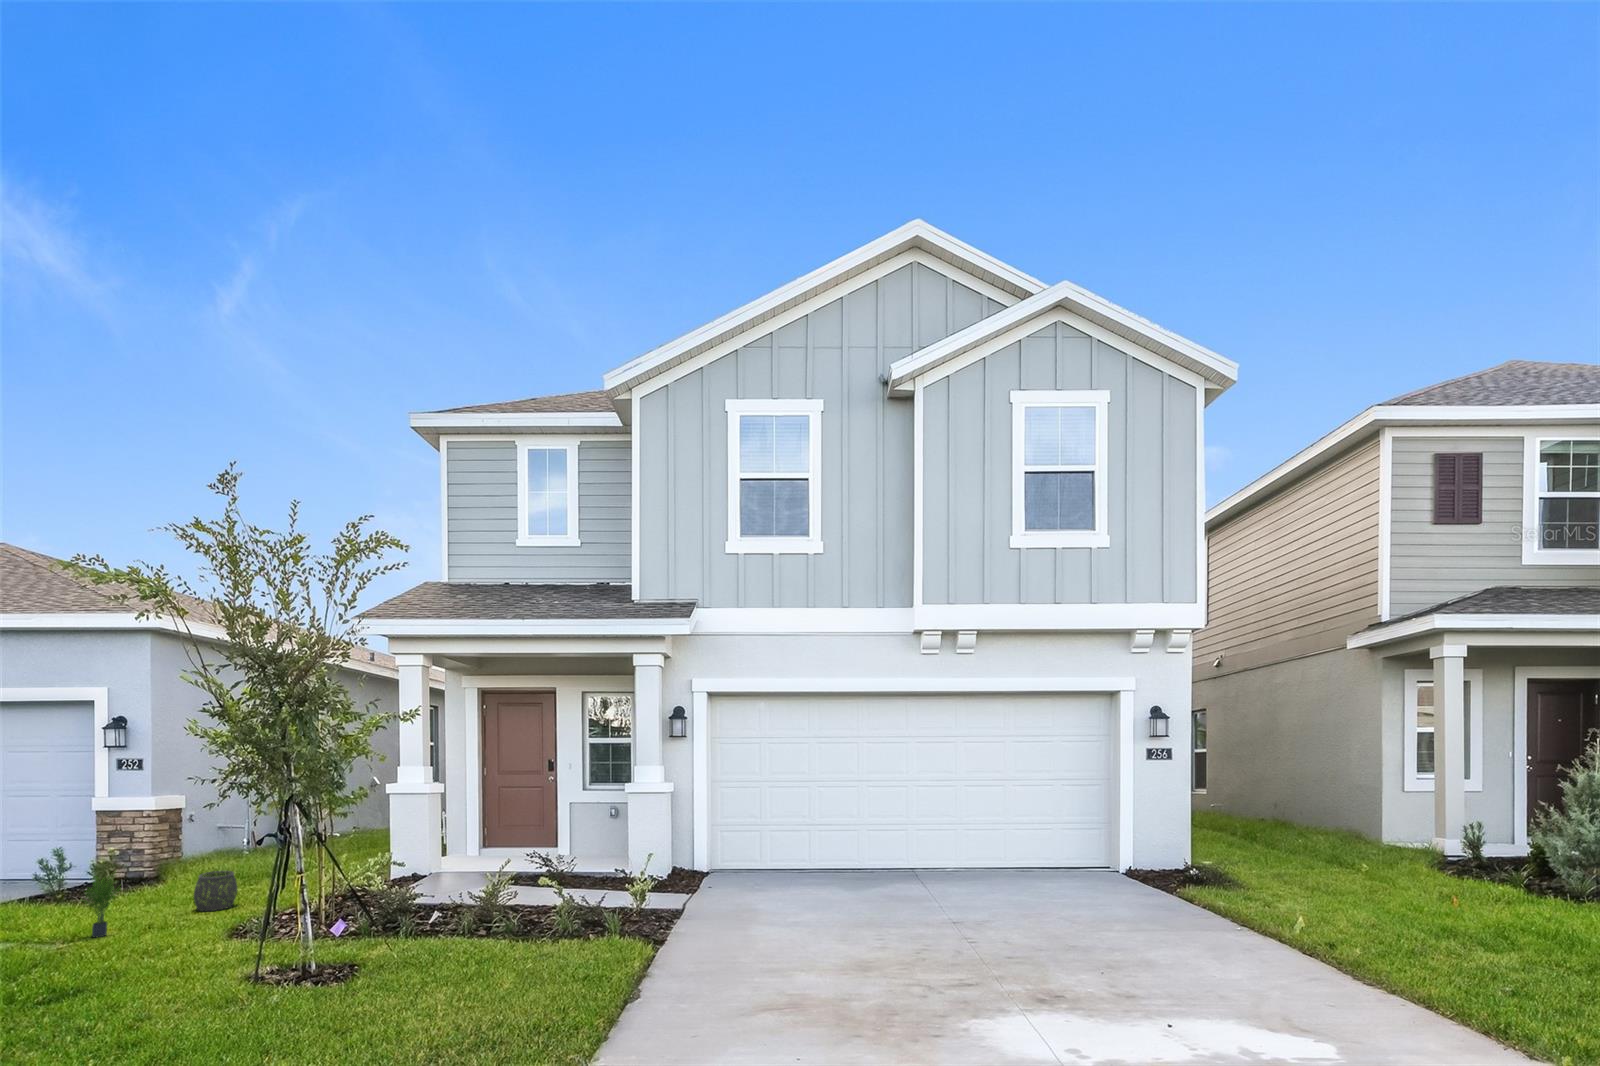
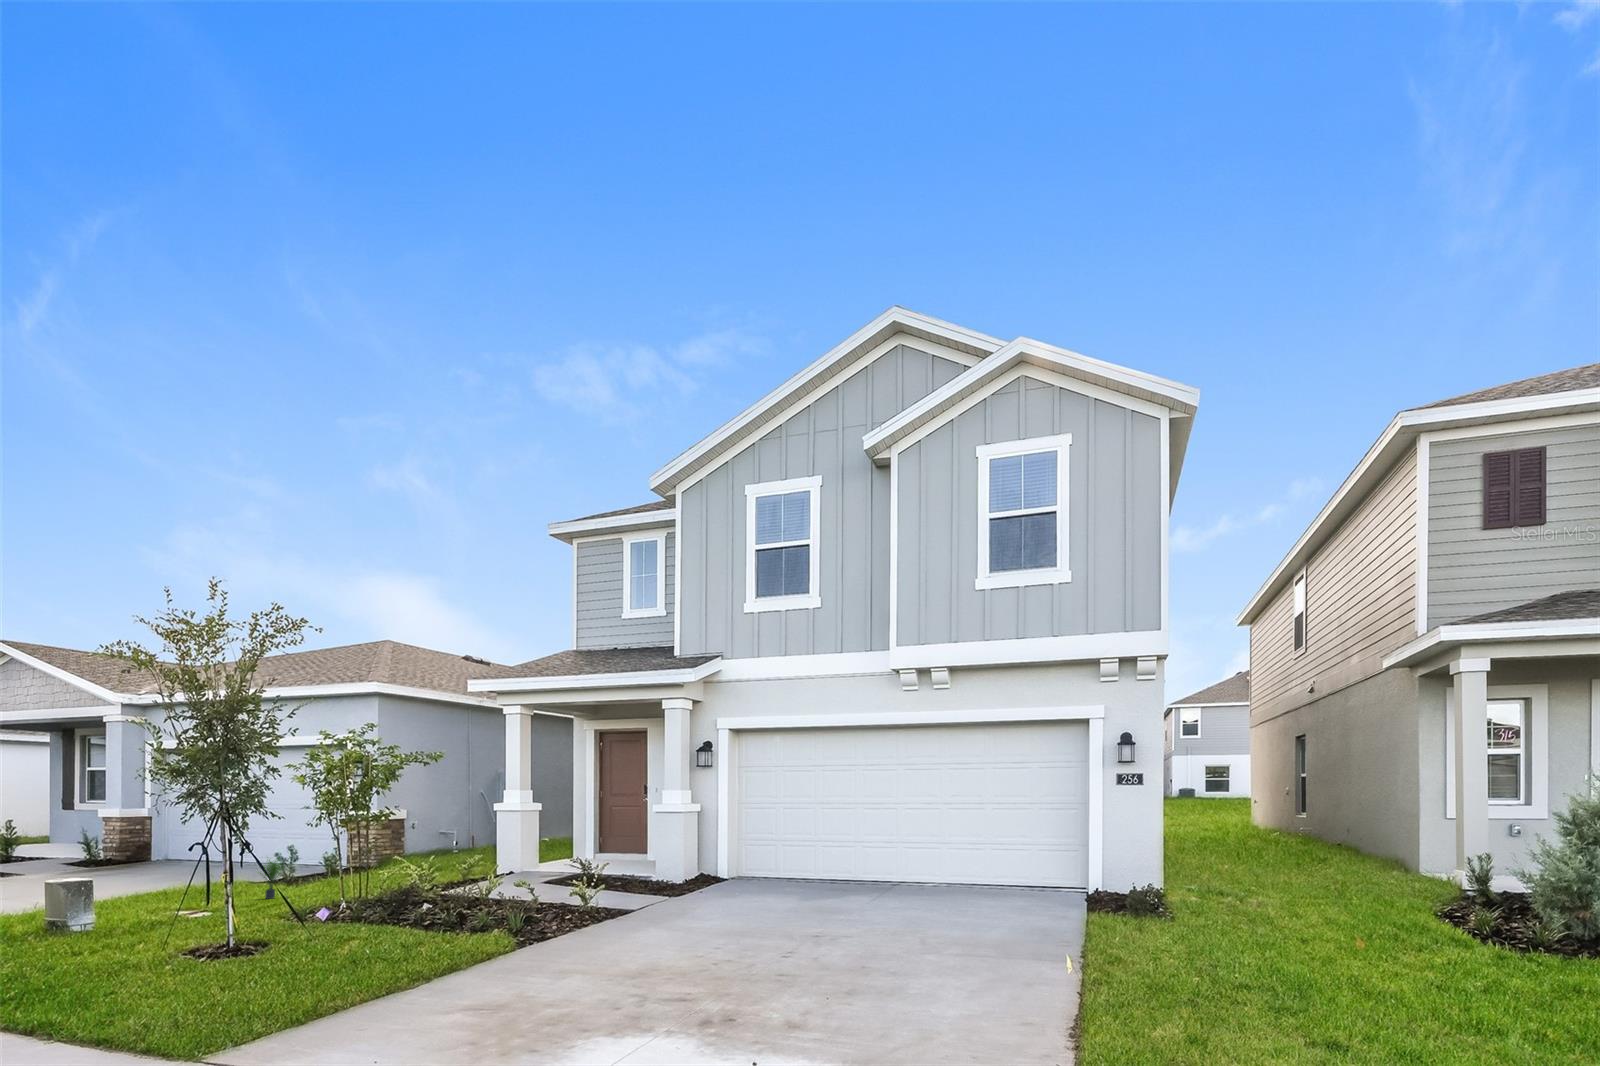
woven basket: present [194,871,237,911] -> none [346,864,377,891]

